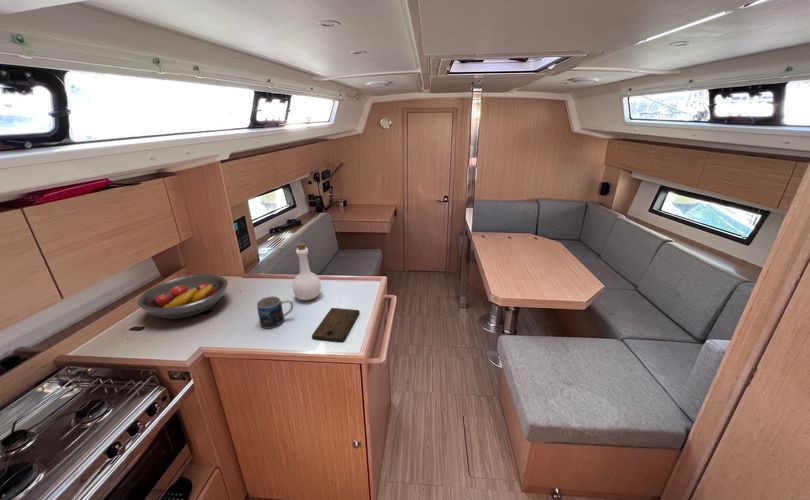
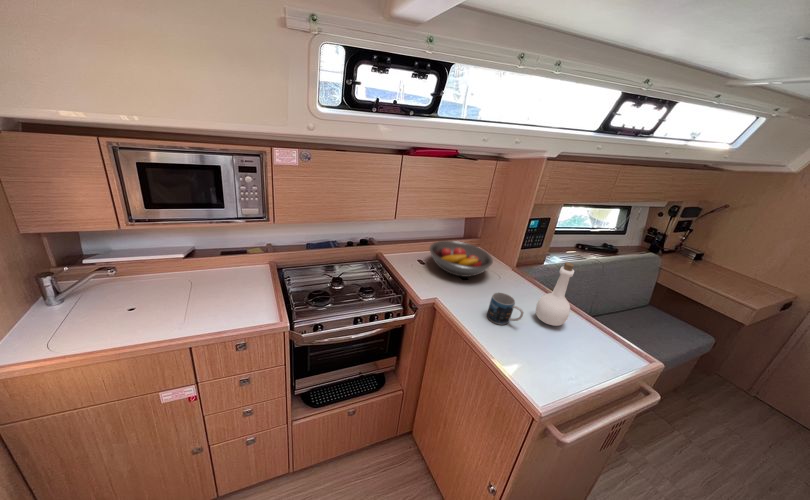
cutting board: present [312,308,360,341] -> none [515,346,587,384]

